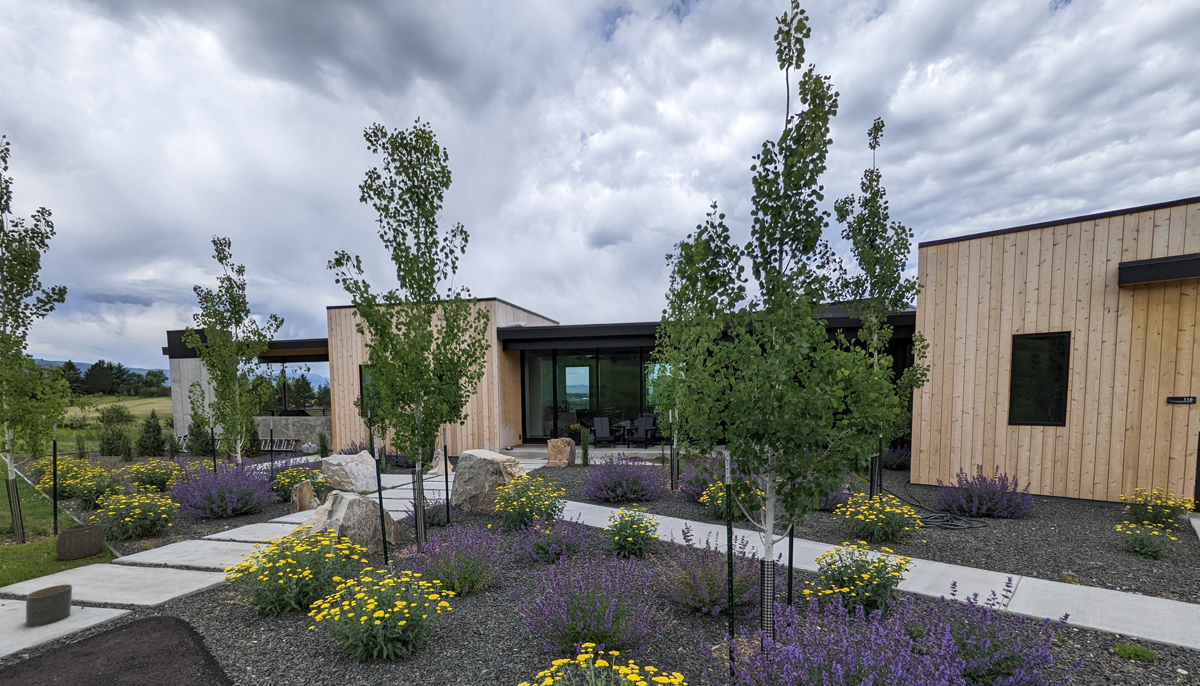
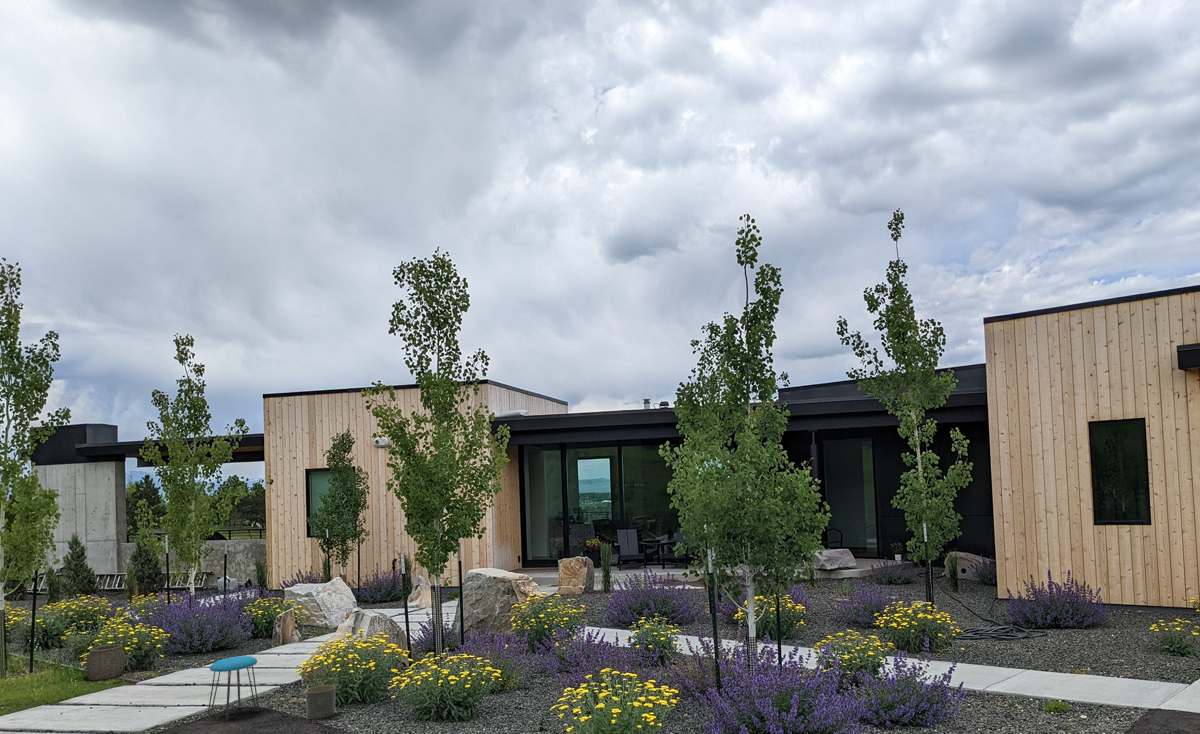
stool: none [111,558,179,641] -> present [208,656,259,721]
planter: present [26,584,72,626] -> present [306,685,335,719]

